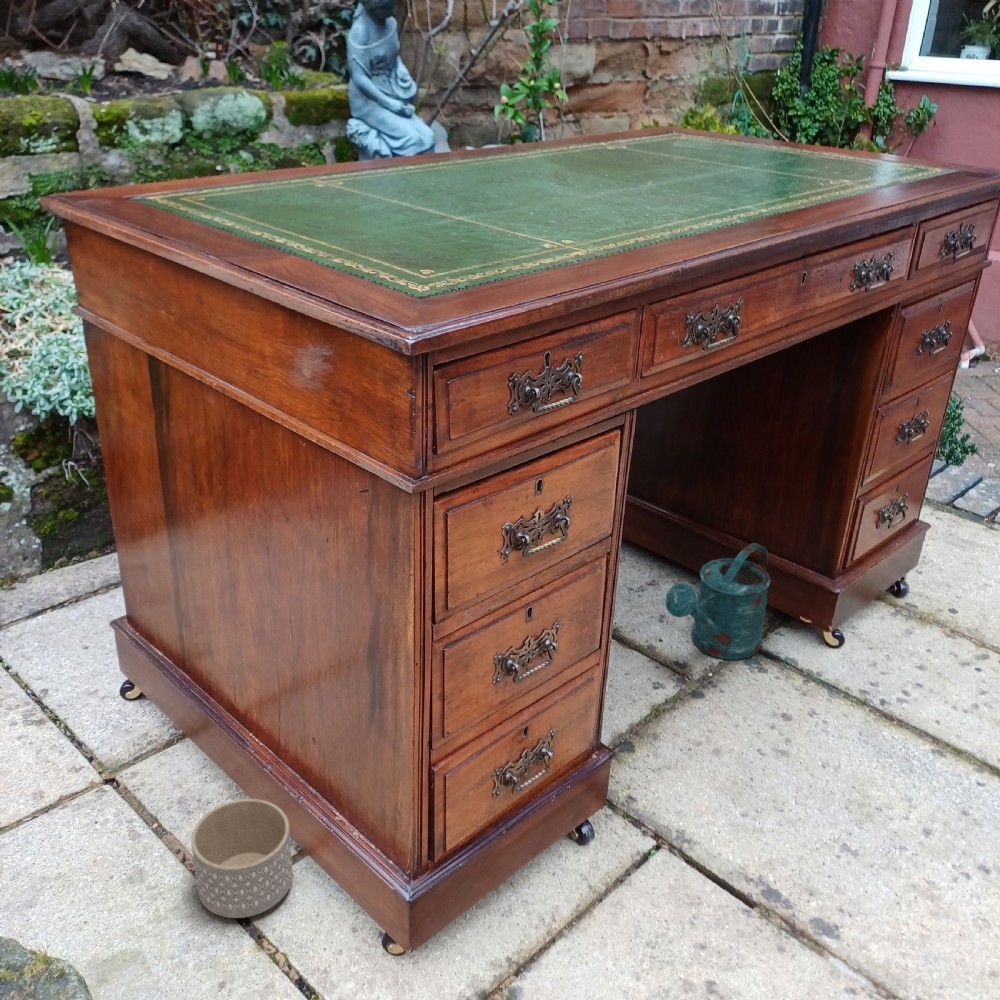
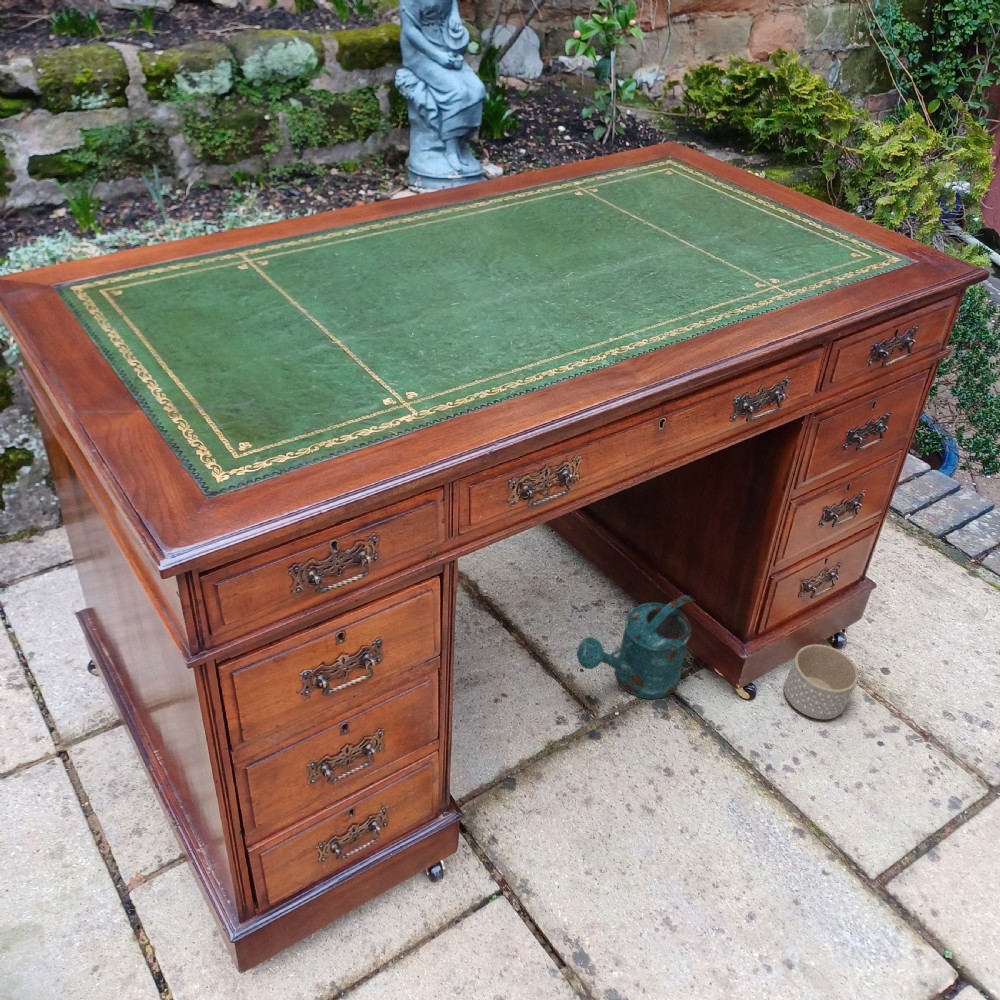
planter: present [191,799,293,918] -> present [784,644,858,719]

